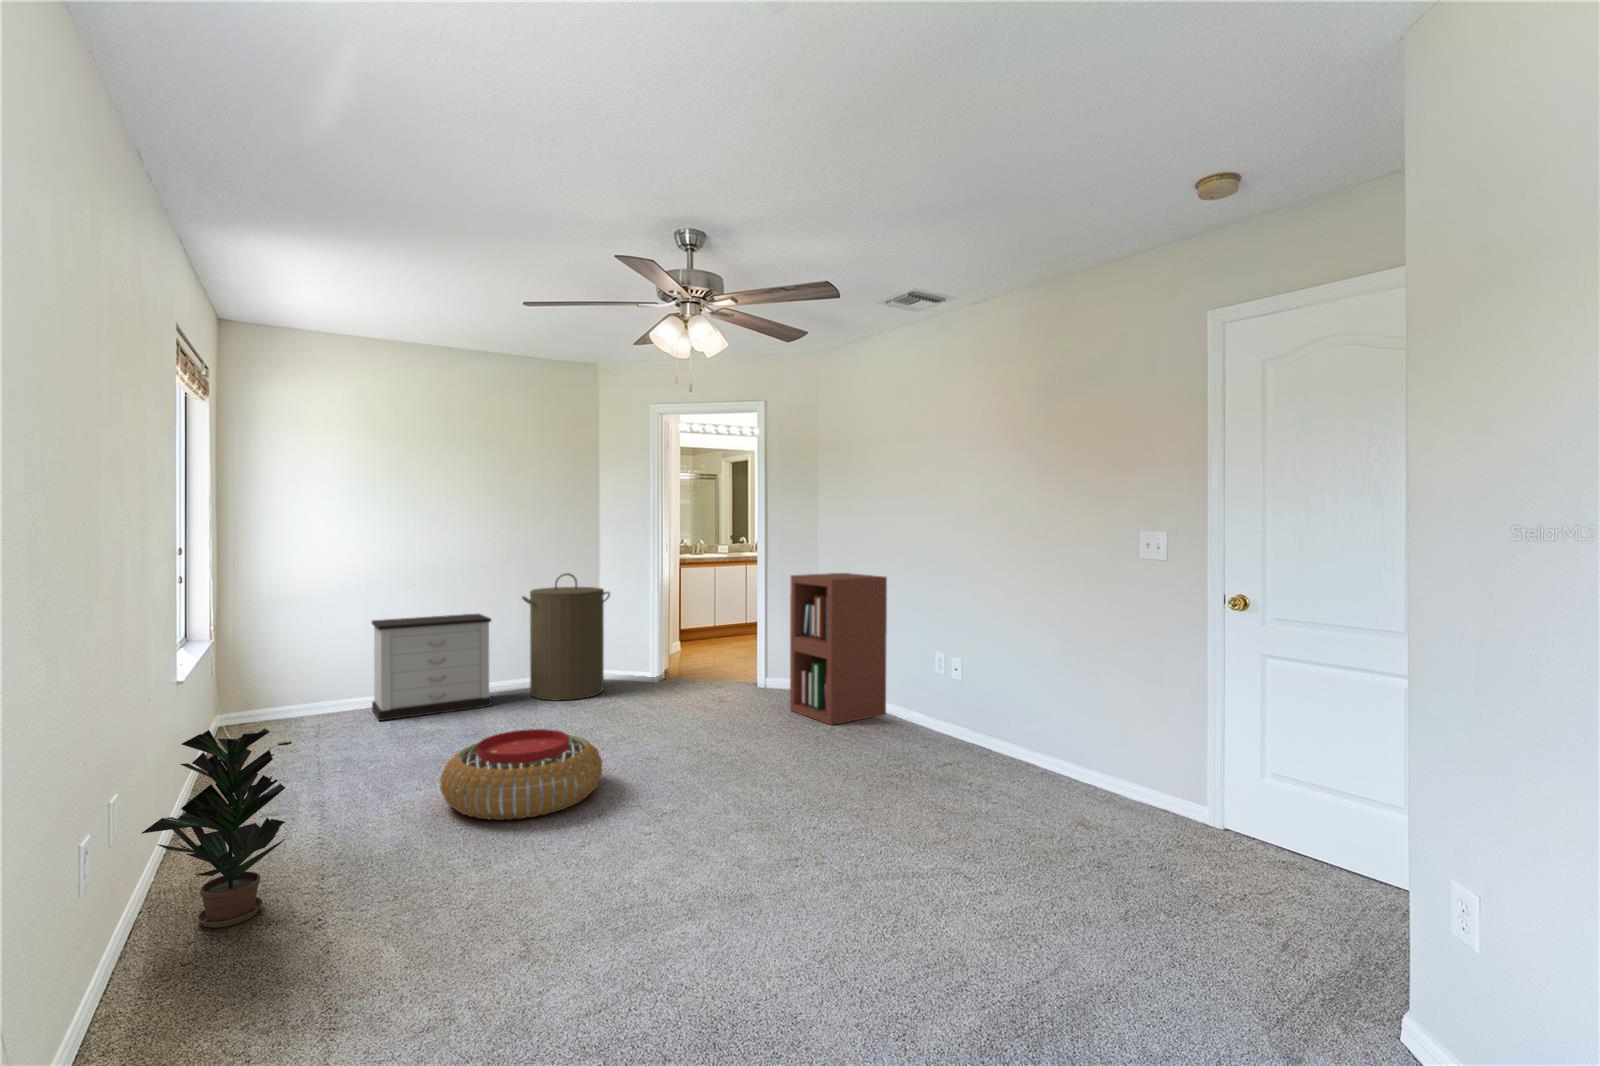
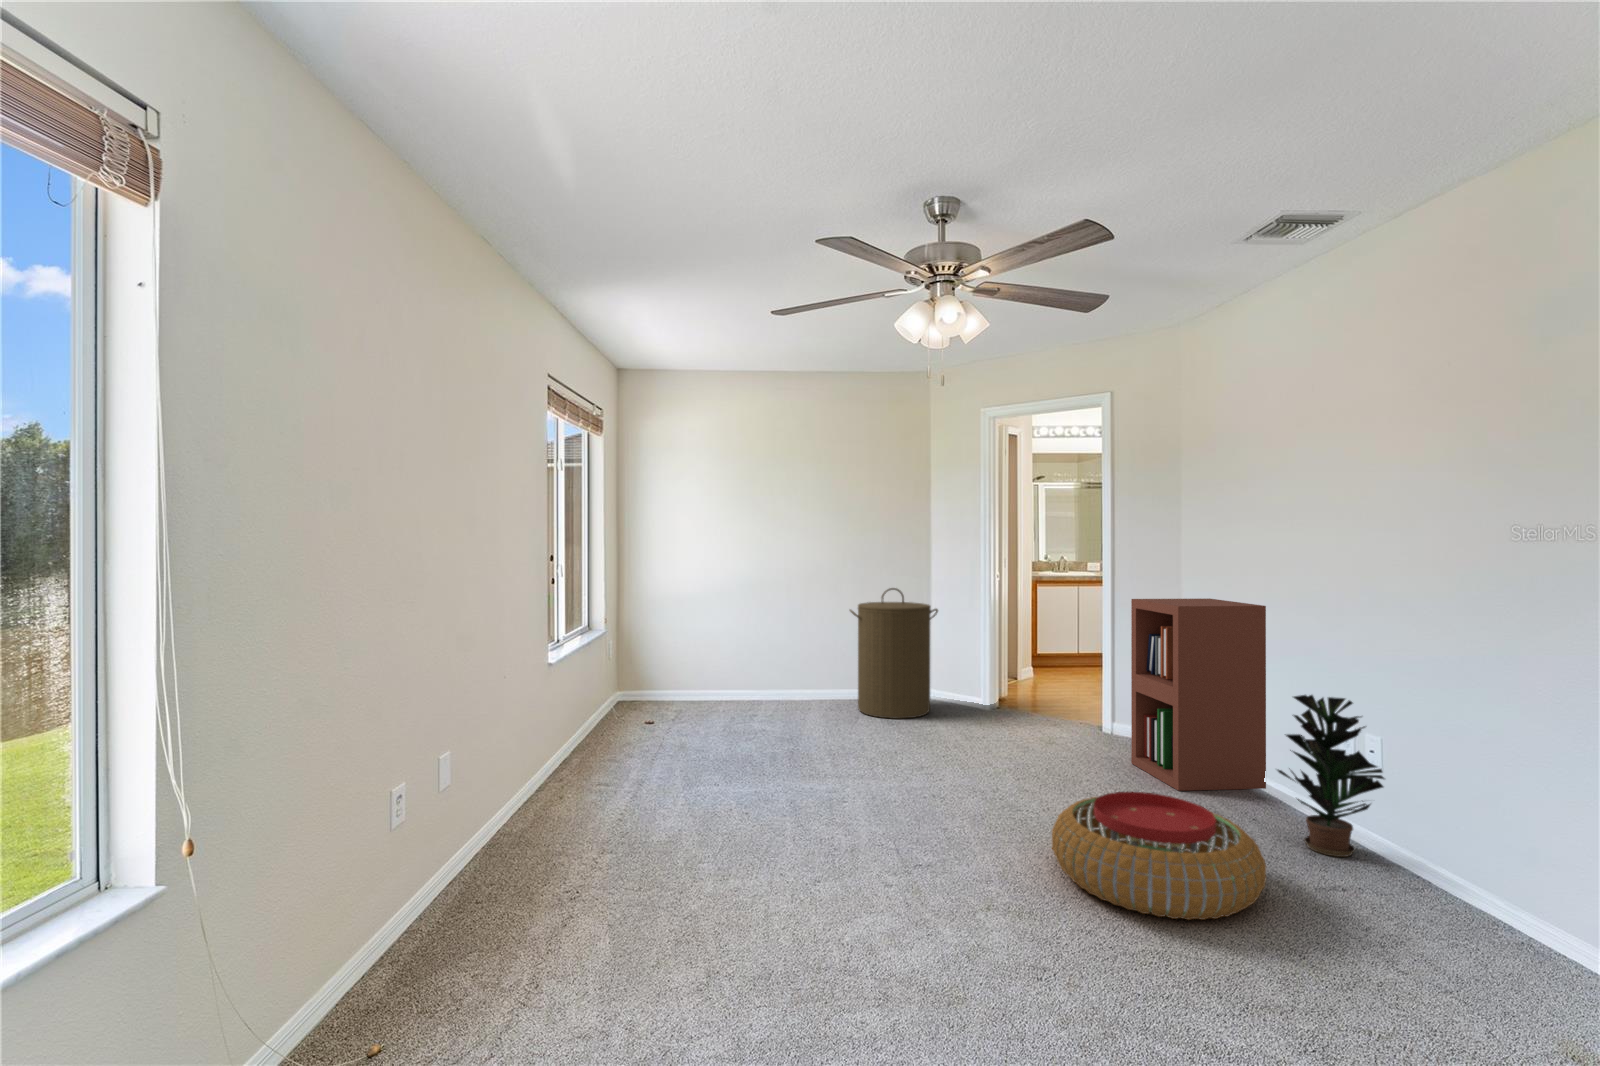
nightstand: present [372,614,492,721] -> none [721,624,818,717]
potted plant: present [141,728,285,928] -> present [1277,695,1384,857]
pouf: present [440,729,602,820] -> present [1052,792,1266,920]

